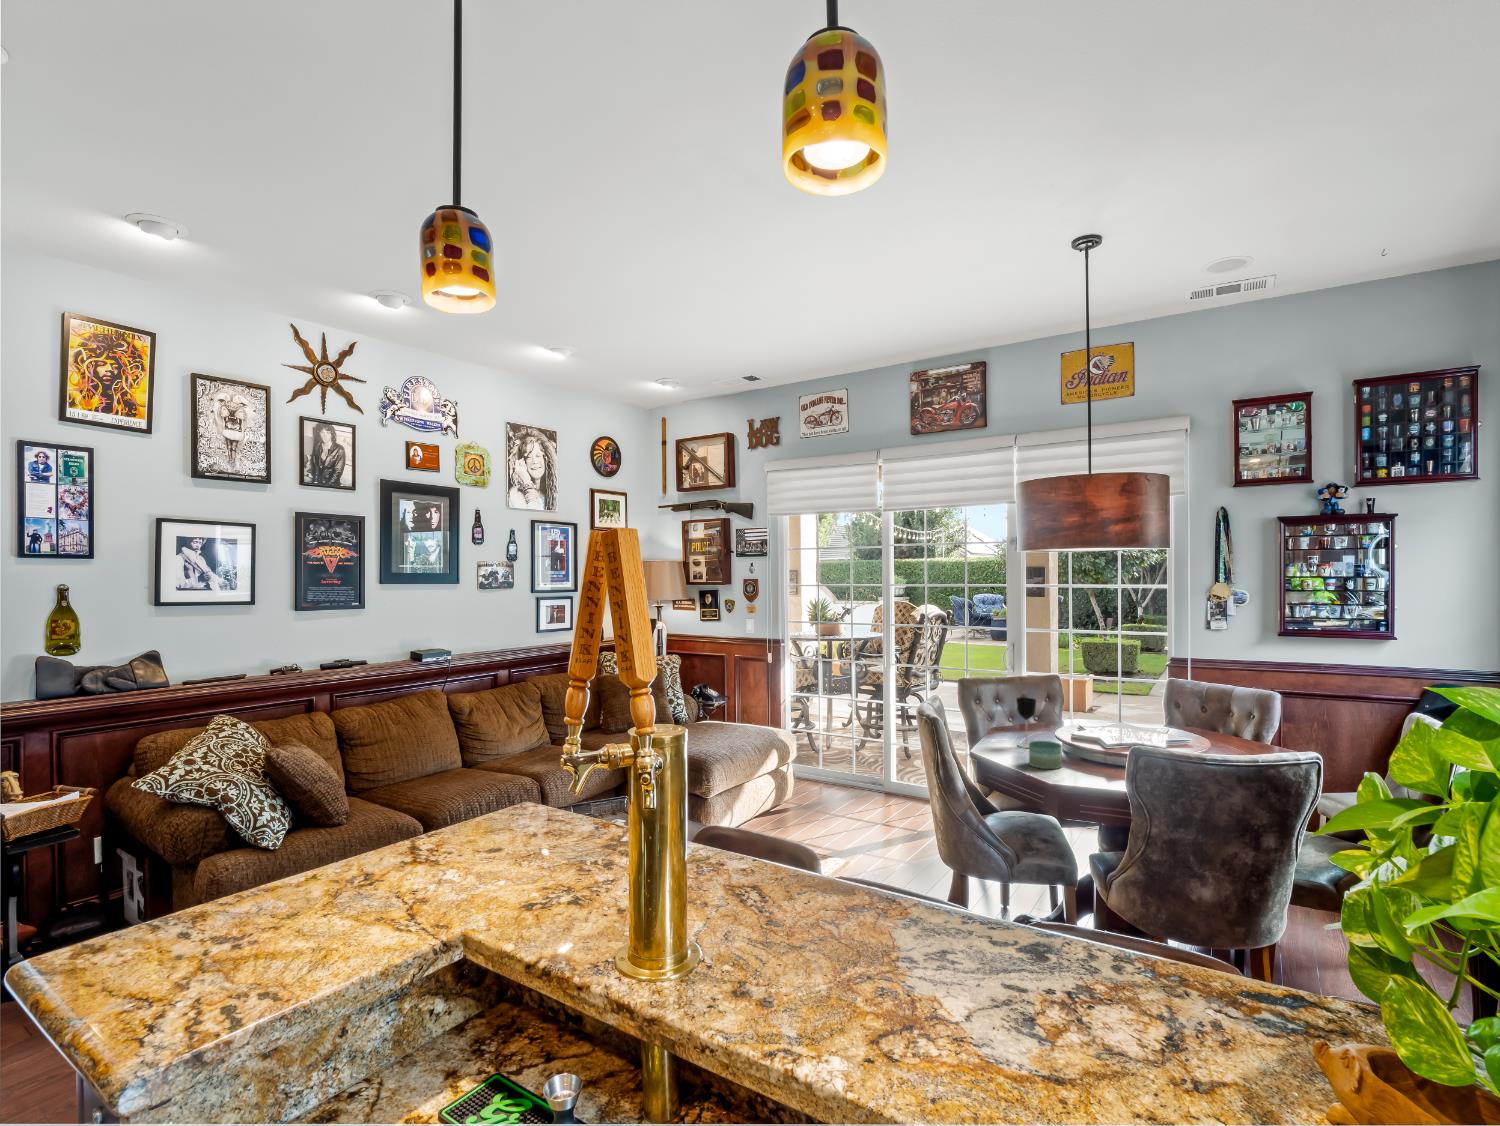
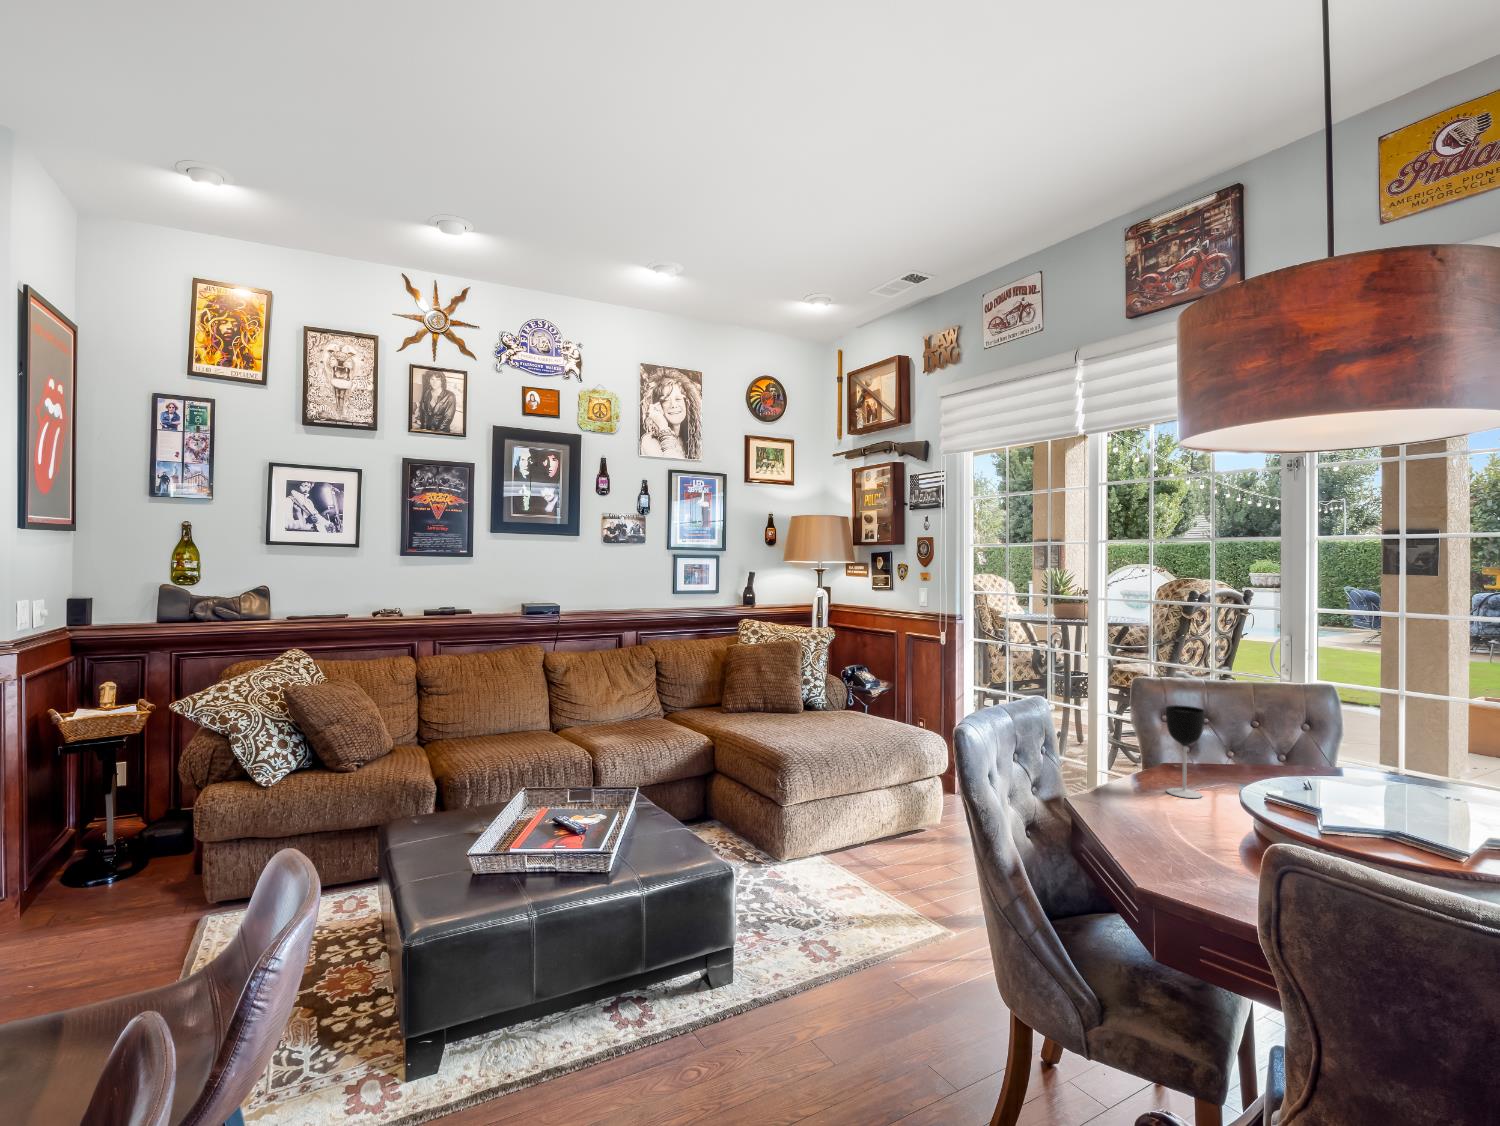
candle: present [1029,741,1062,769] -> none [1140,784,1207,843]

